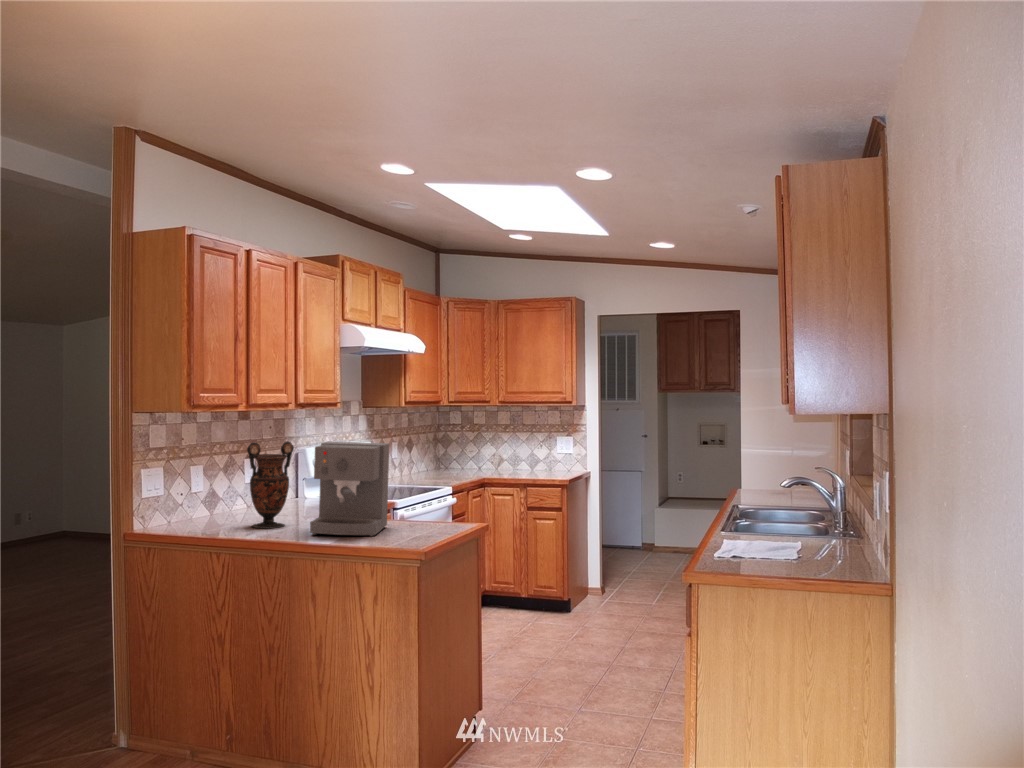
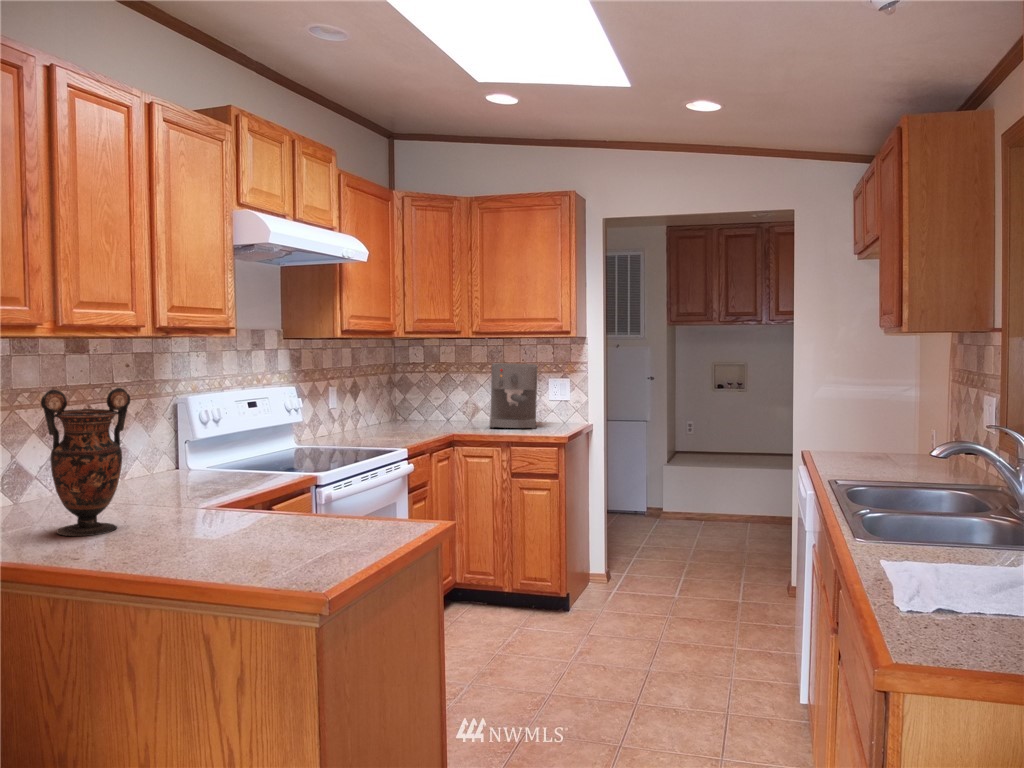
coffee maker: present [310,442,389,536] -> present [489,363,538,429]

